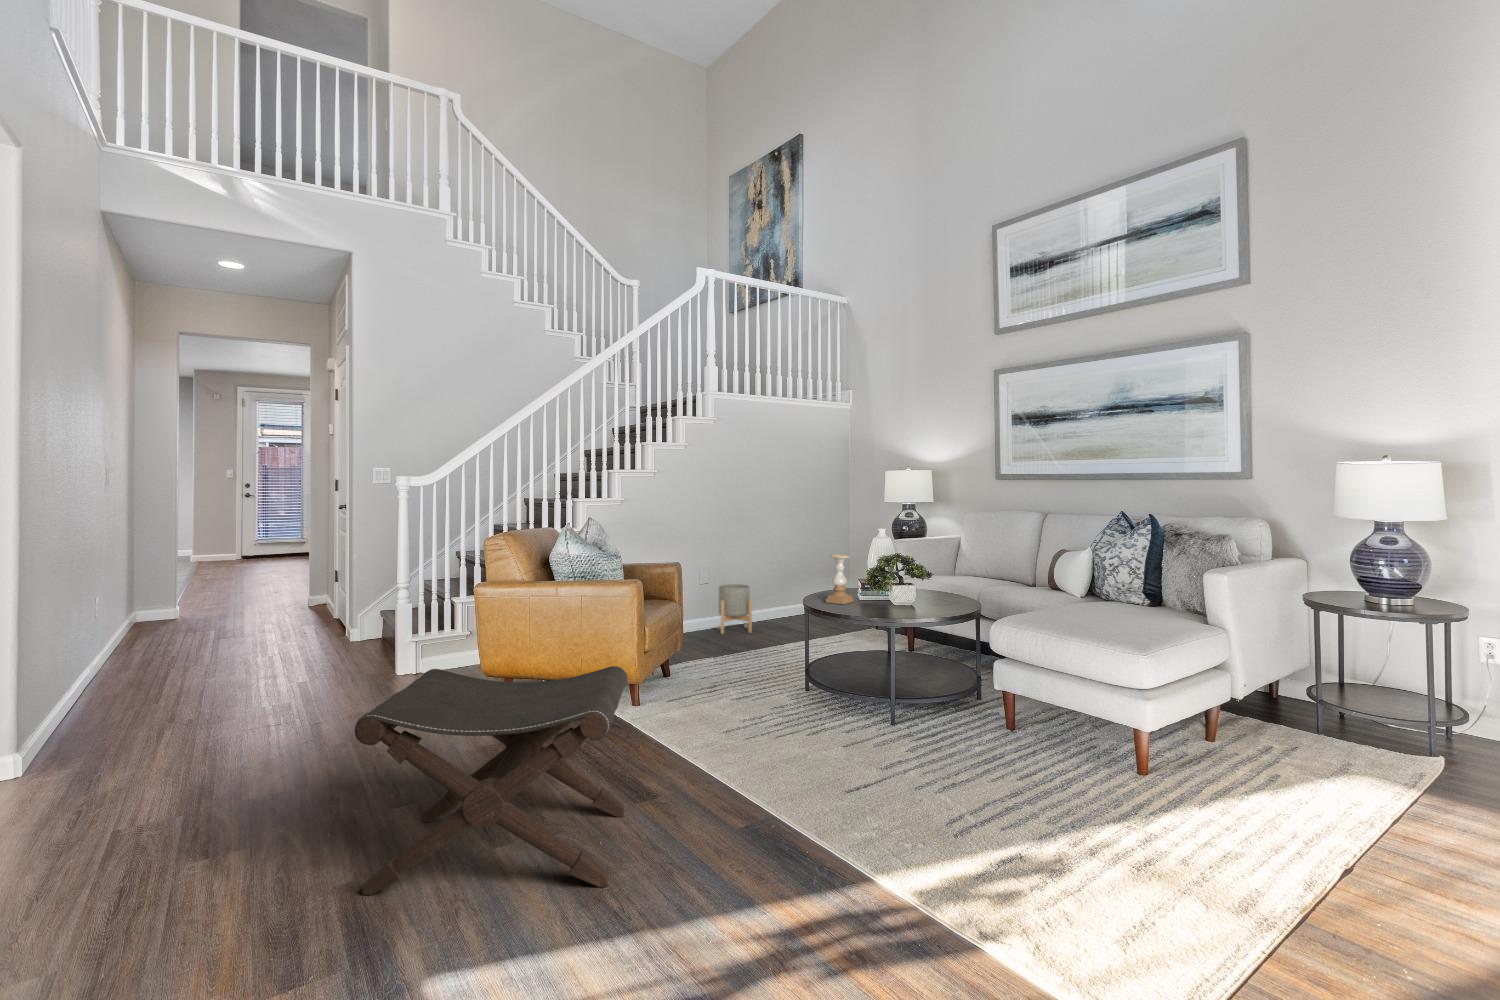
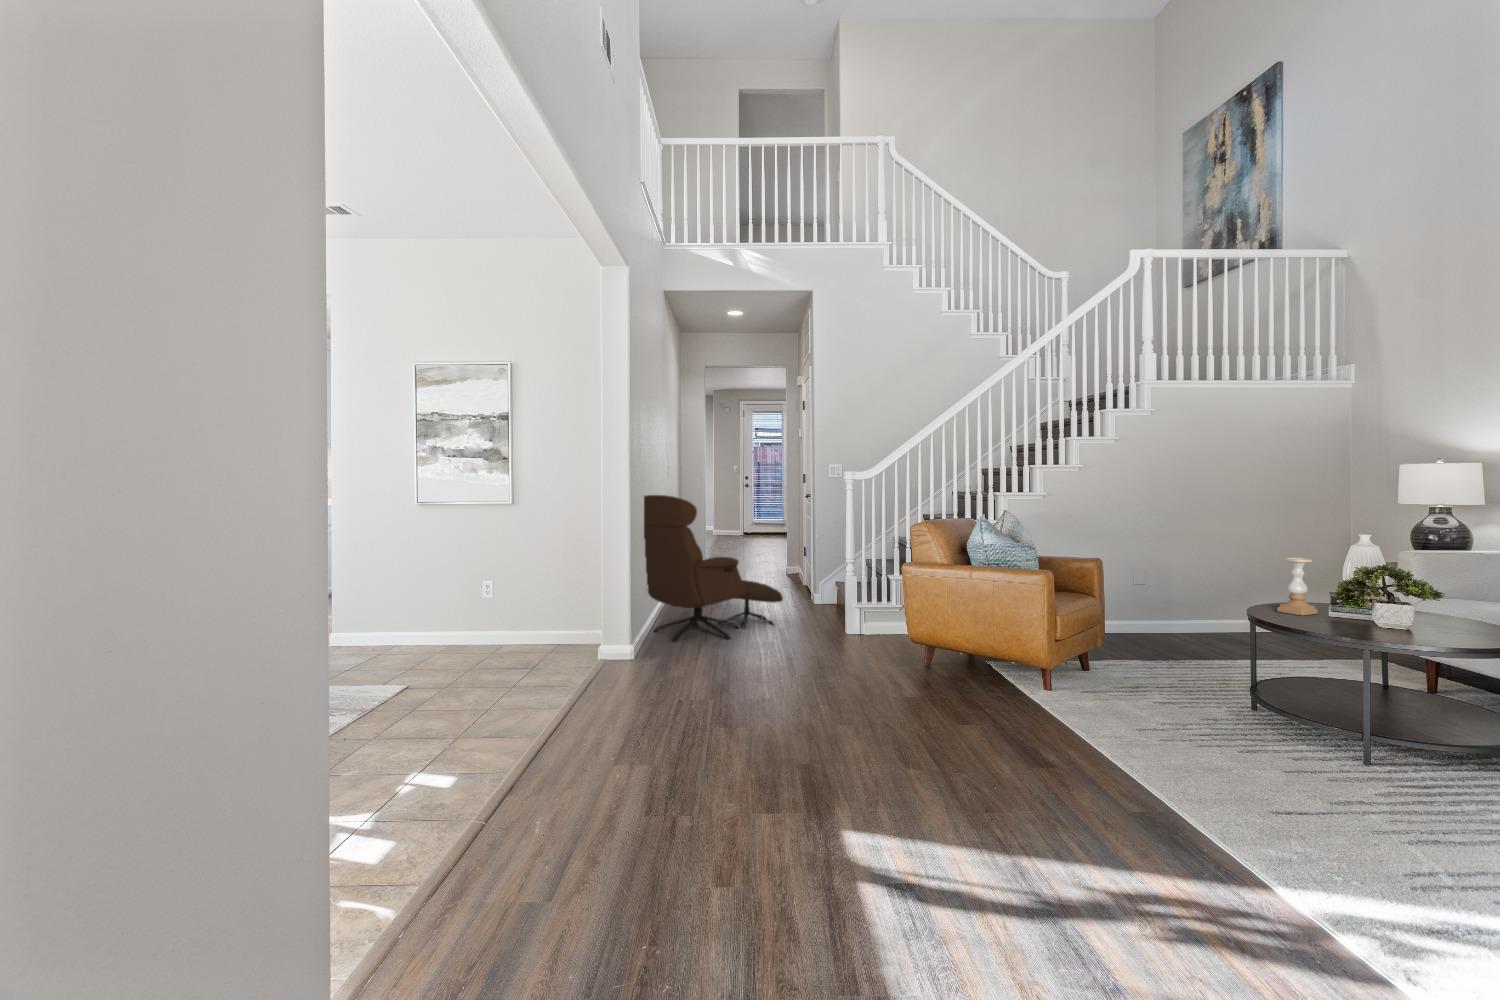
lounge chair: none [73,504,318,705] -> present [644,495,783,641]
planter: present [717,584,752,634] -> none [1155,586,1198,641]
footstool: present [355,666,627,895] -> none [789,632,1017,839]

